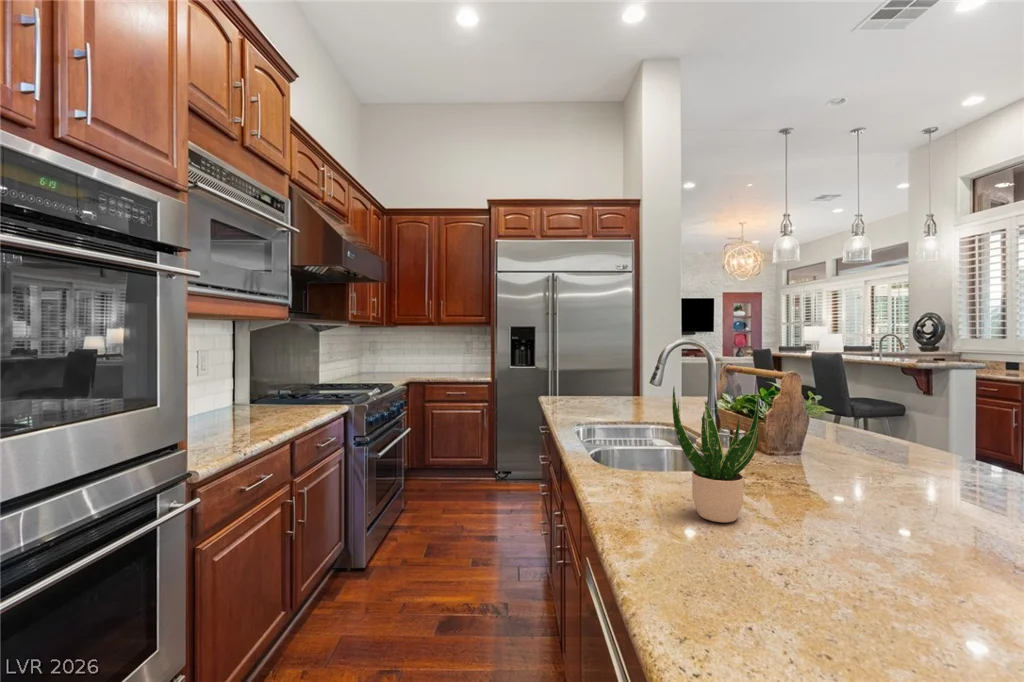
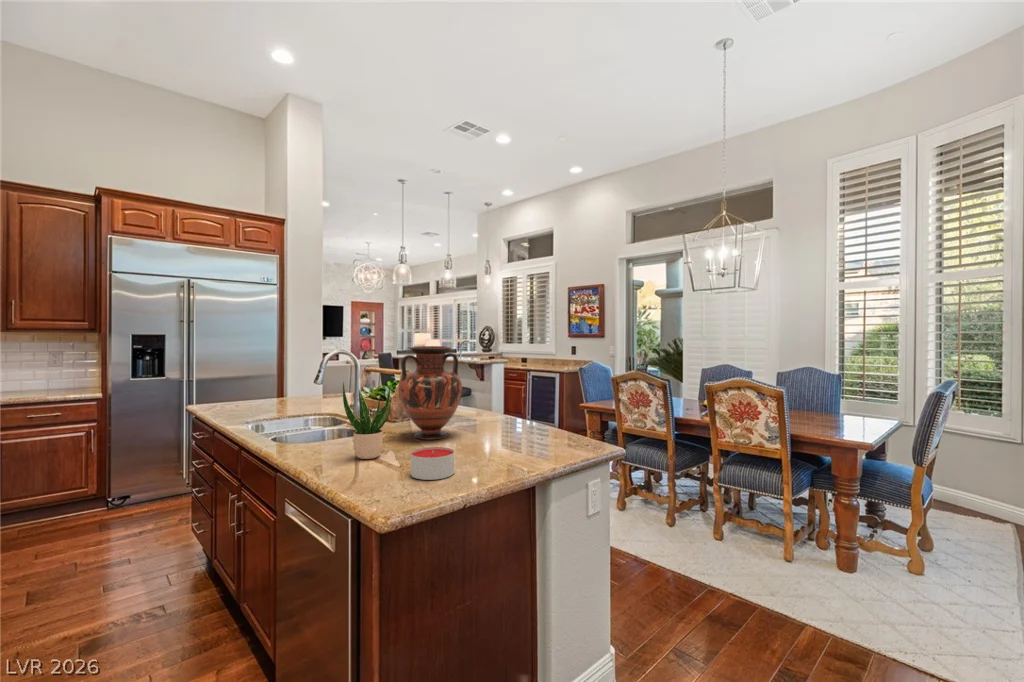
vase: none [777,332,916,505] -> present [398,346,462,440]
candle: none [800,538,918,634] -> present [411,447,454,480]

